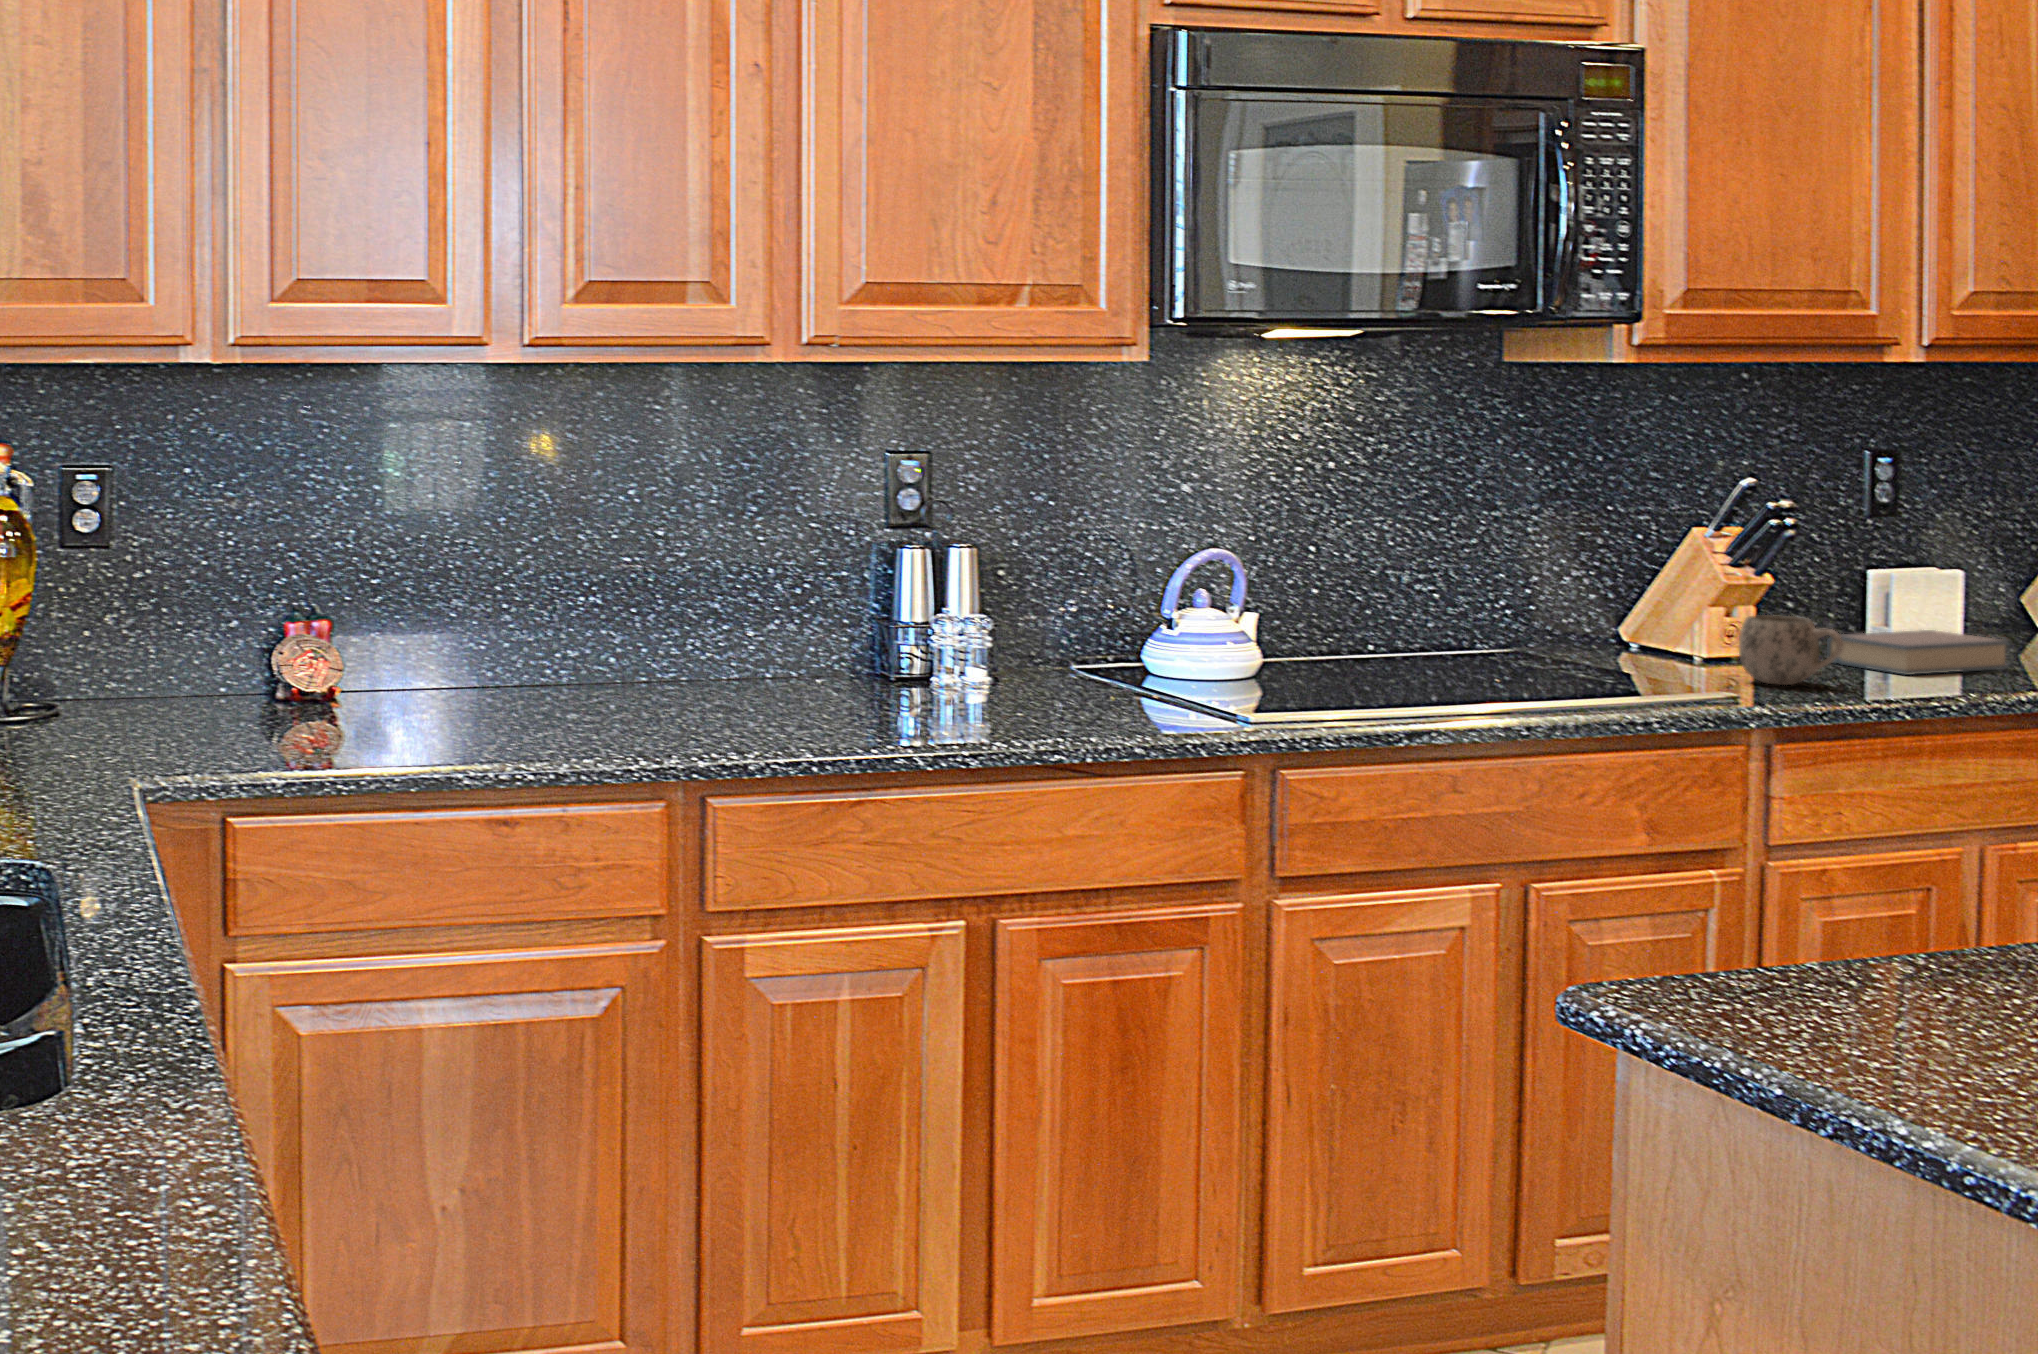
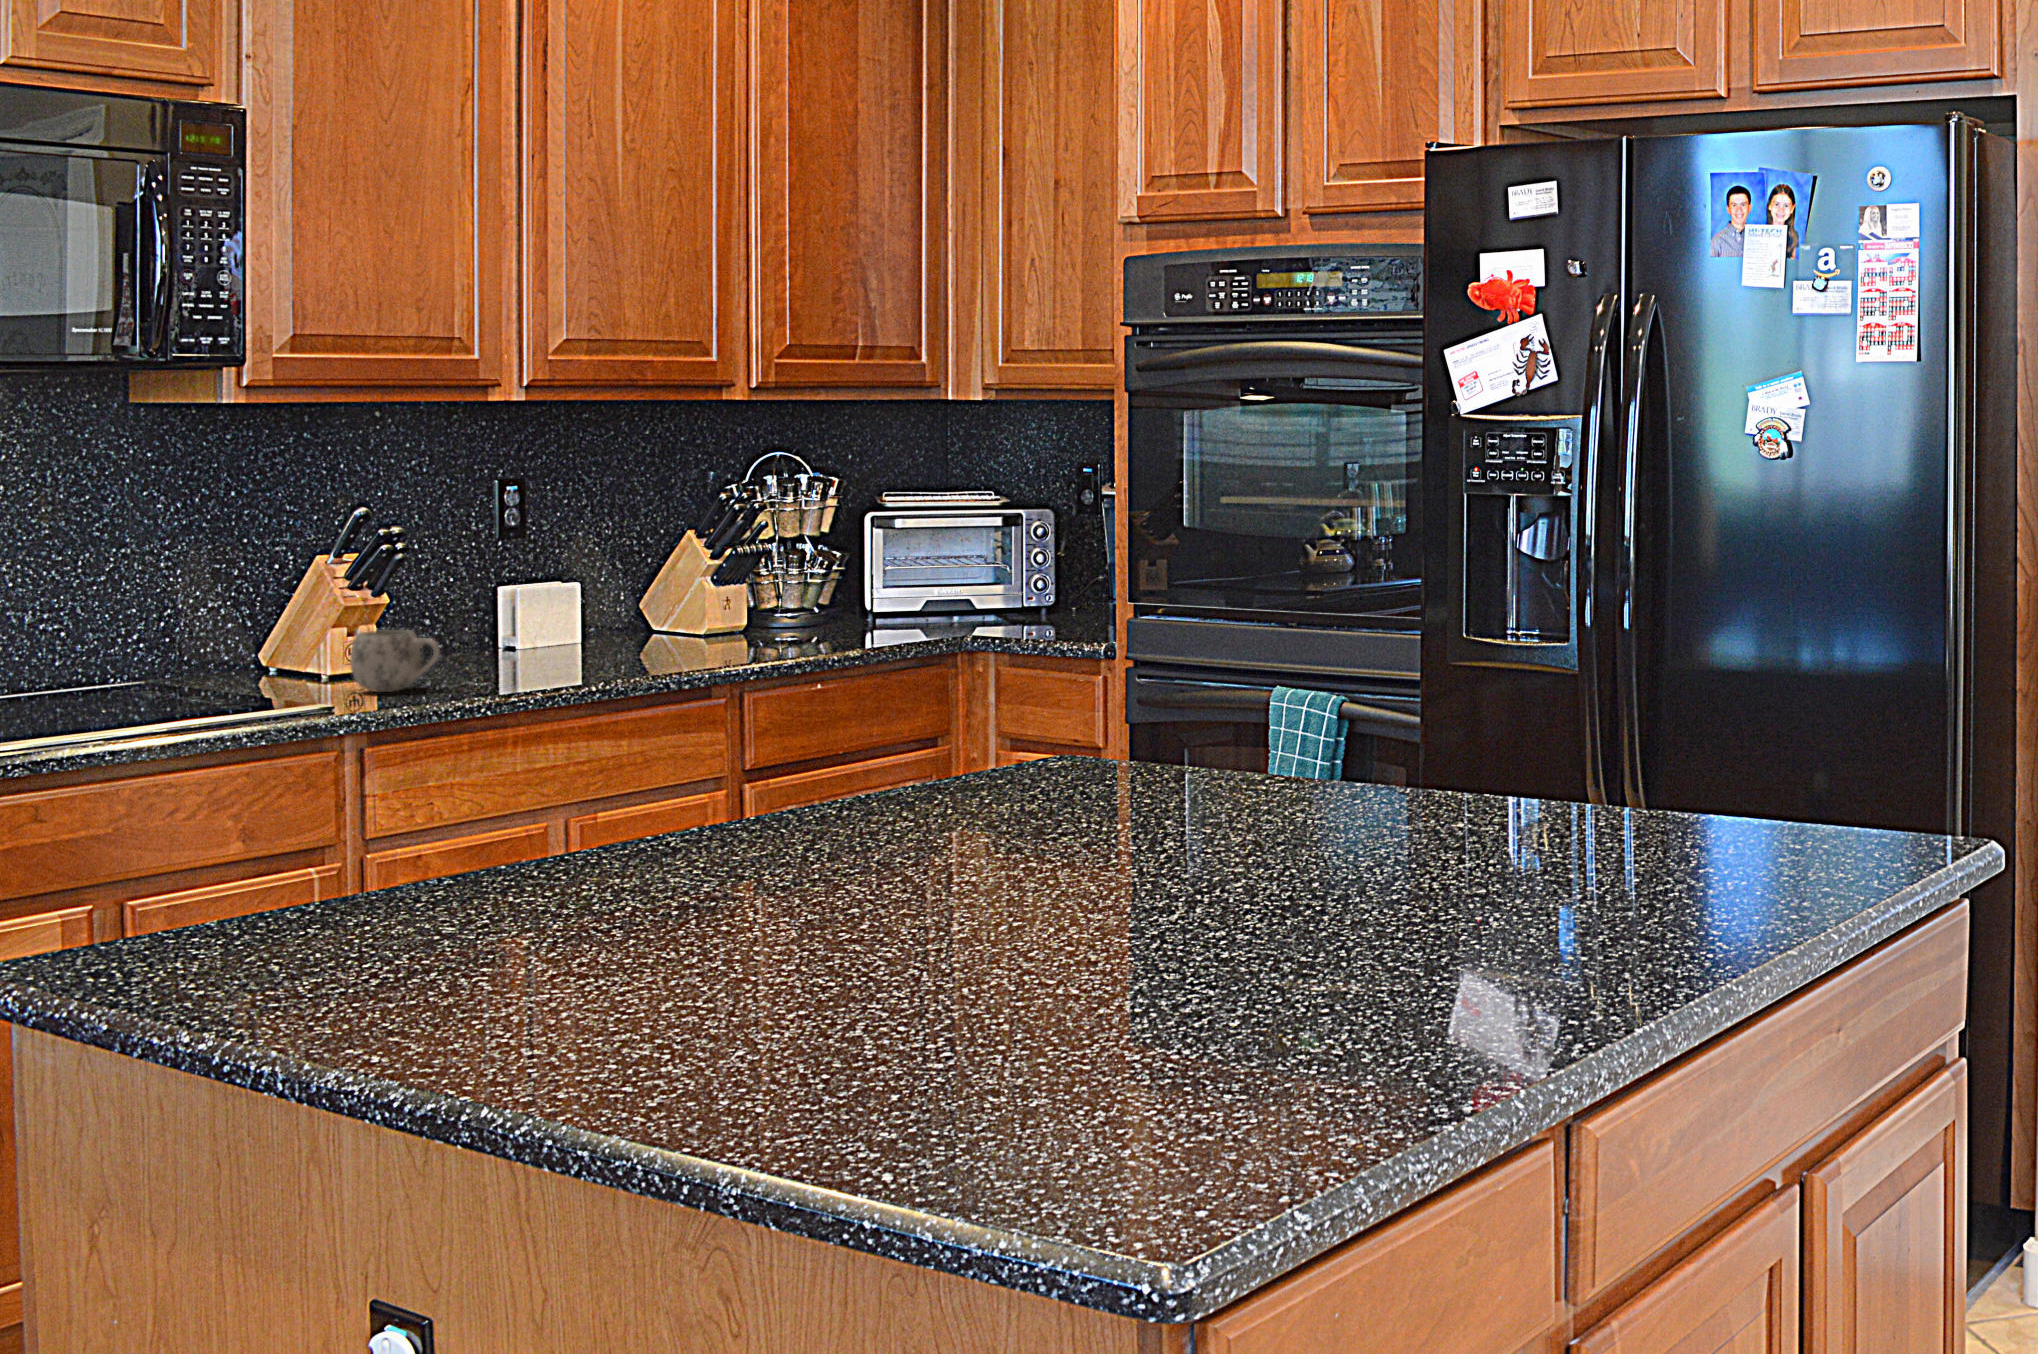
hardback book: present [1827,630,2008,675] -> none [445,633,593,673]

